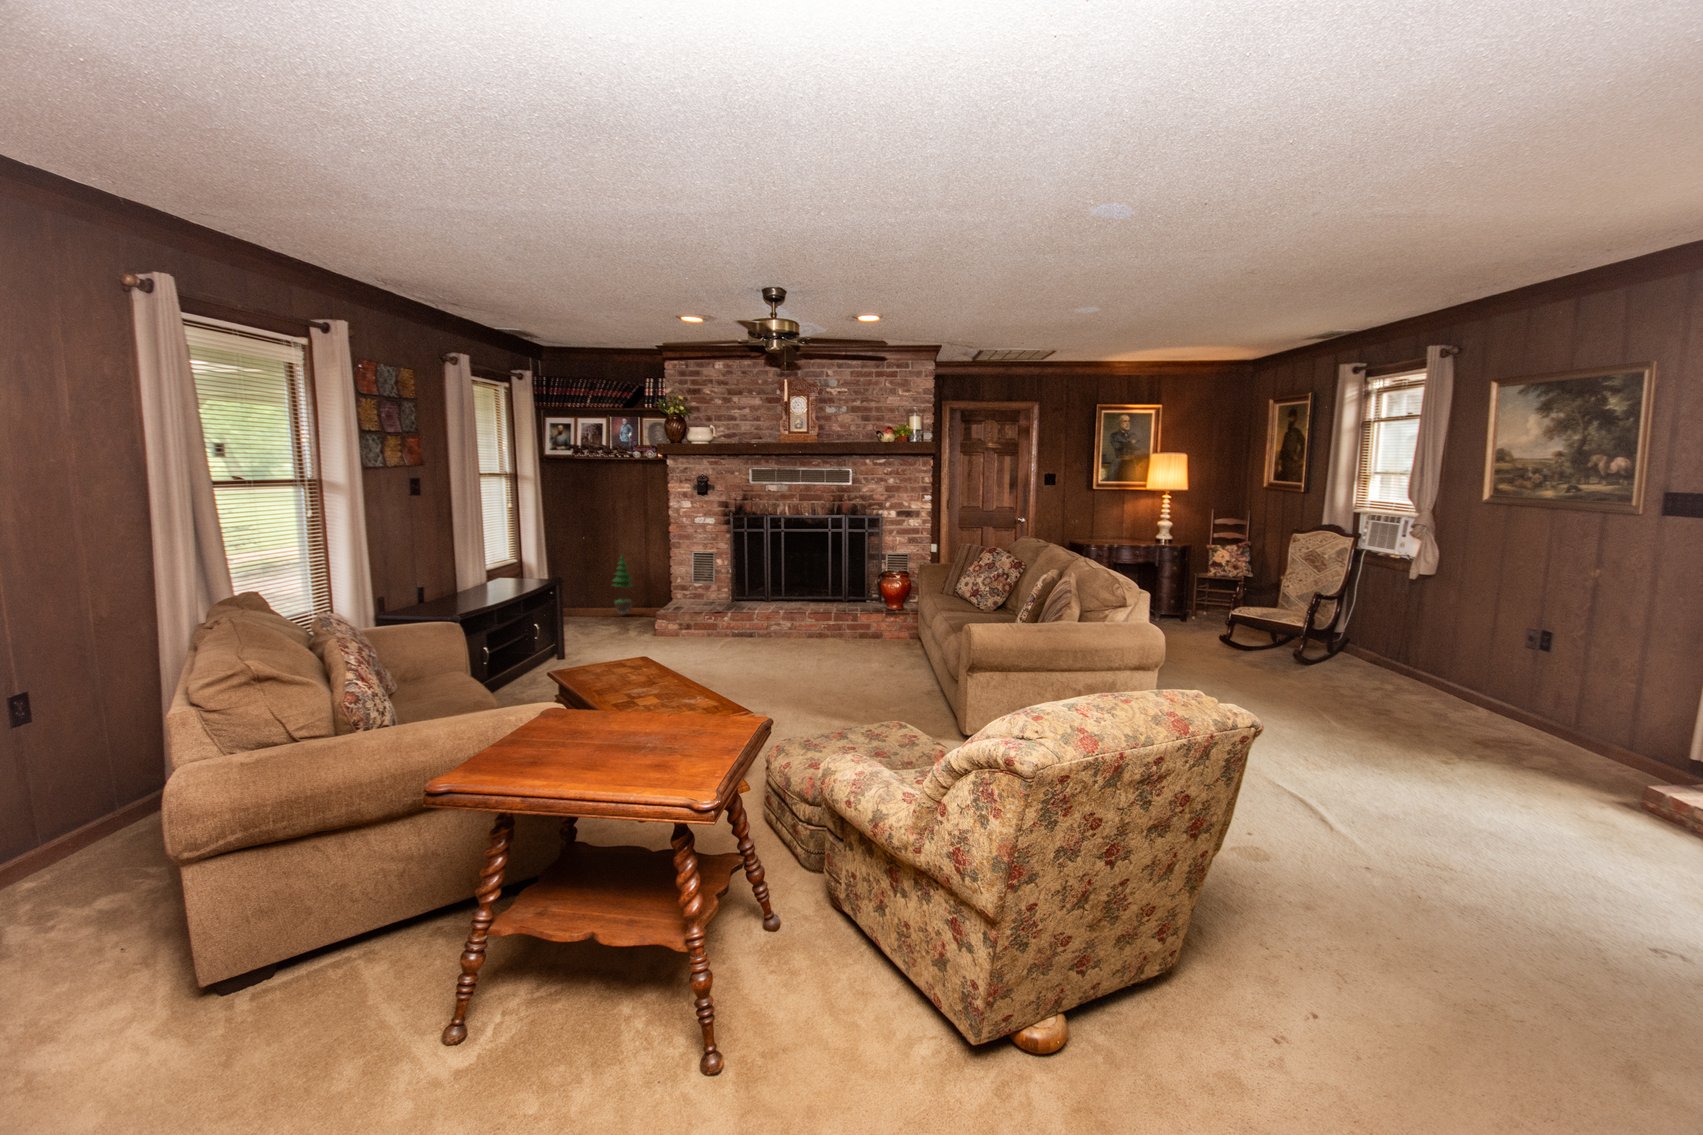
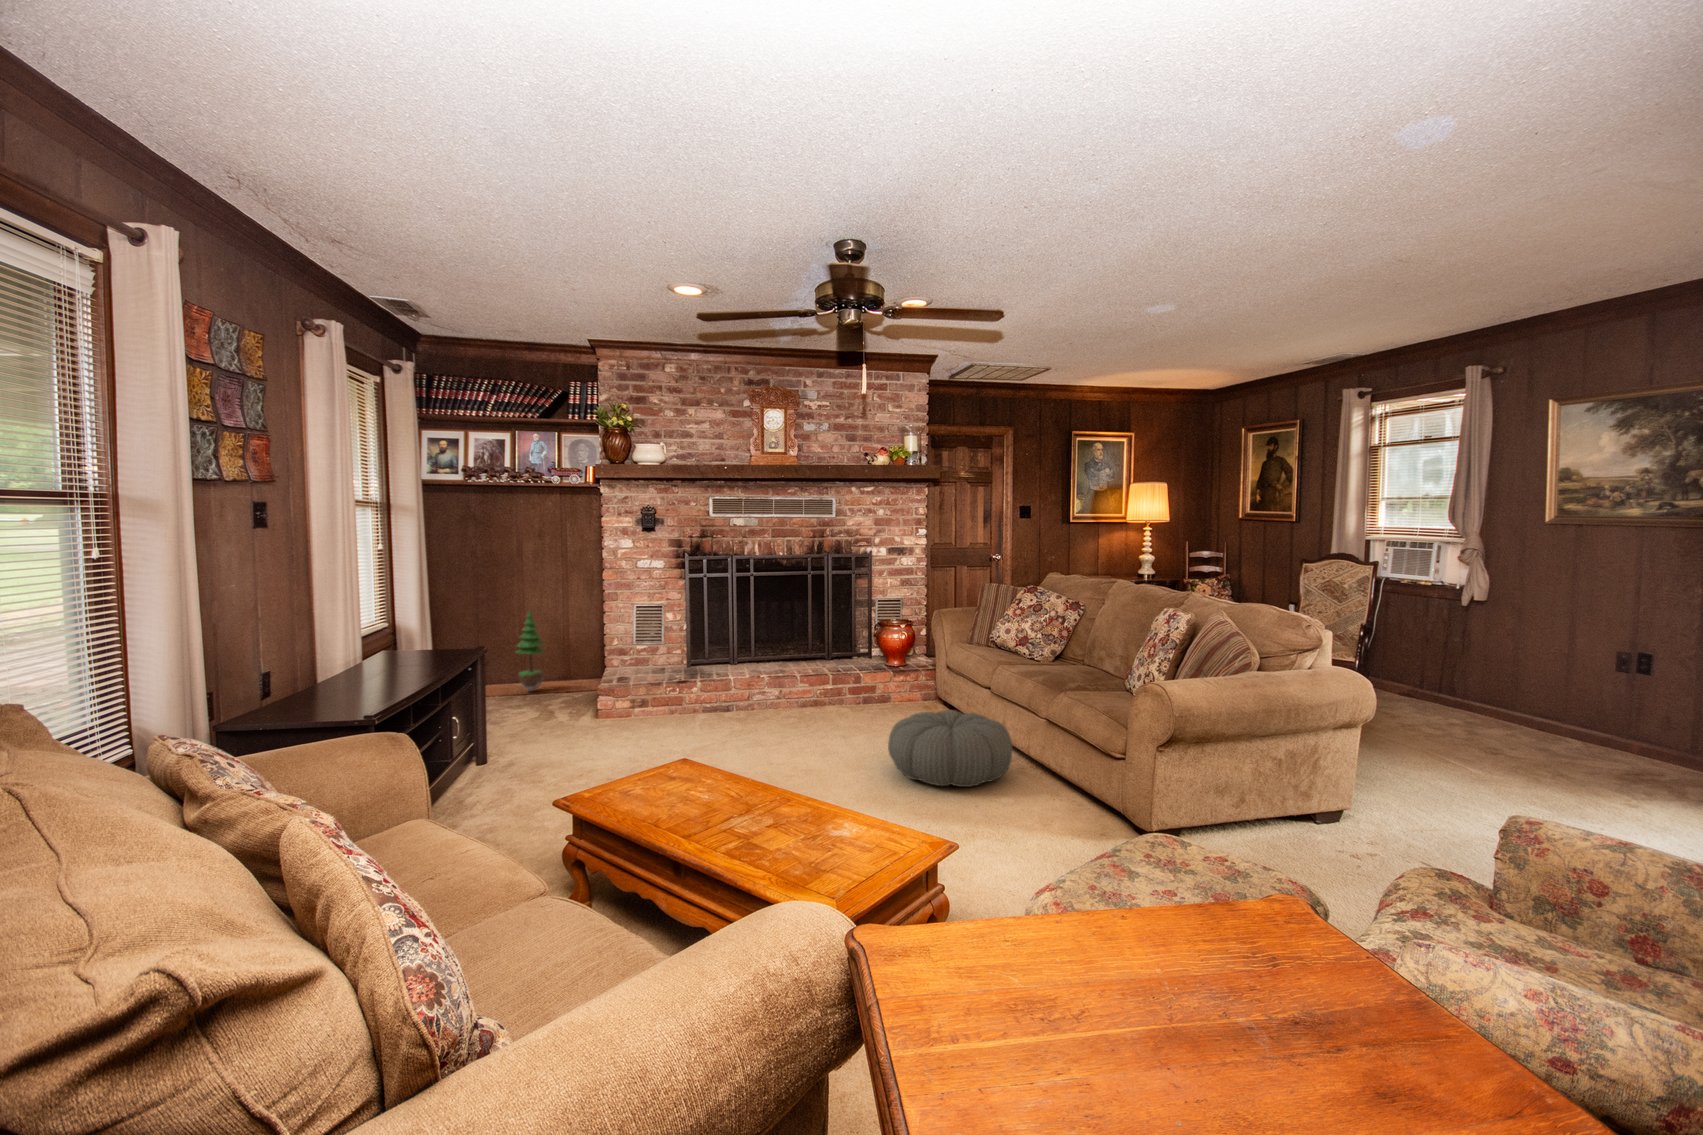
pouf: none [811,644,907,700] -> present [888,710,1012,787]

